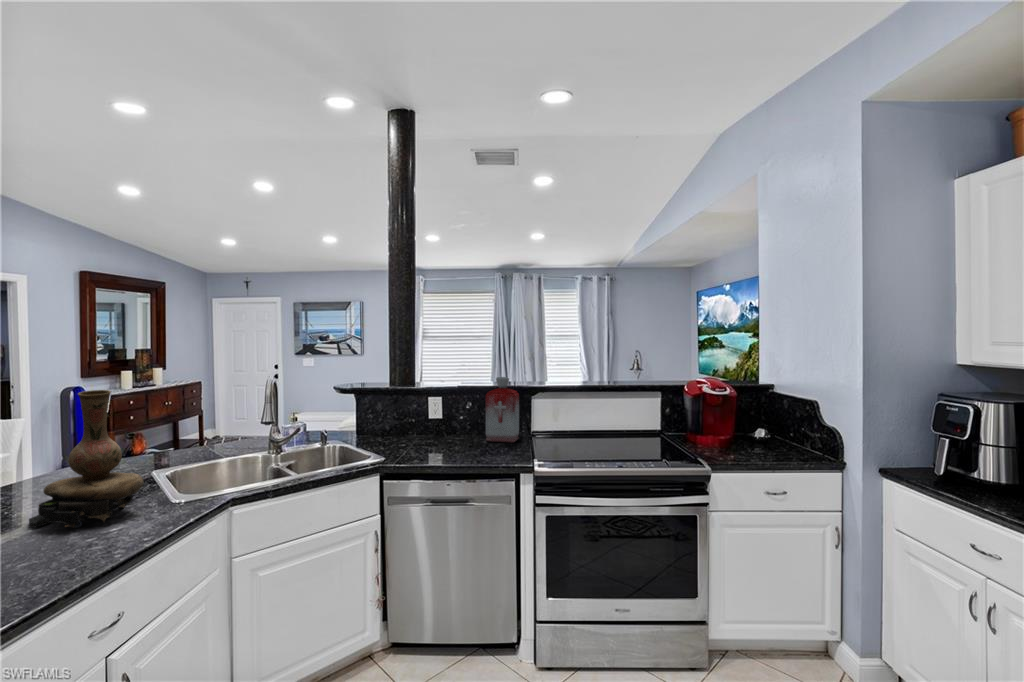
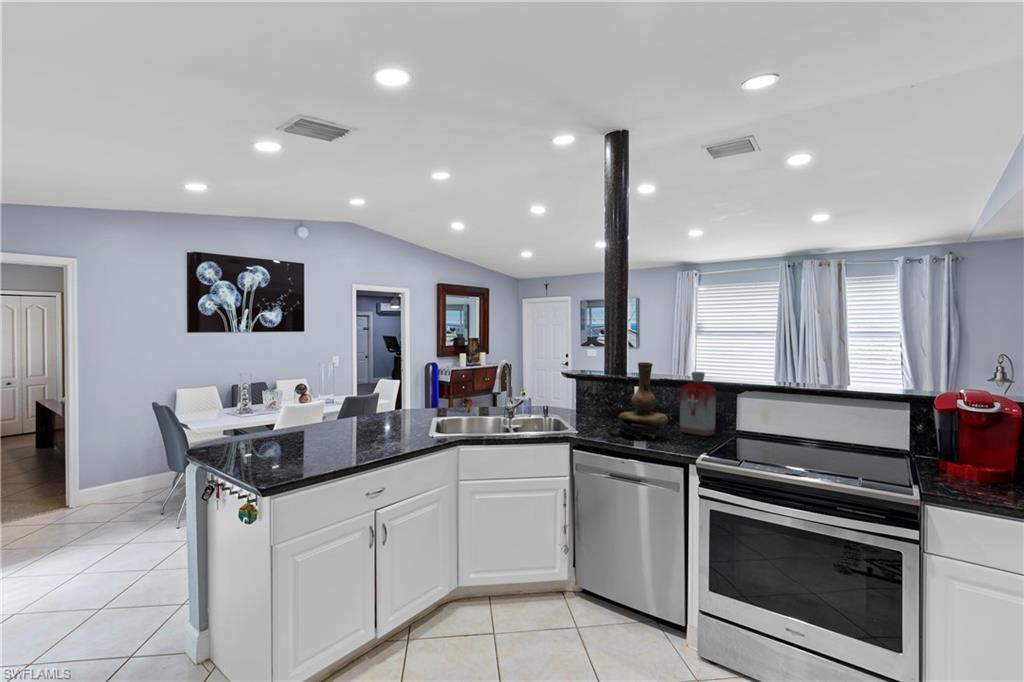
vase: present [29,390,144,528] -> present [610,362,668,439]

